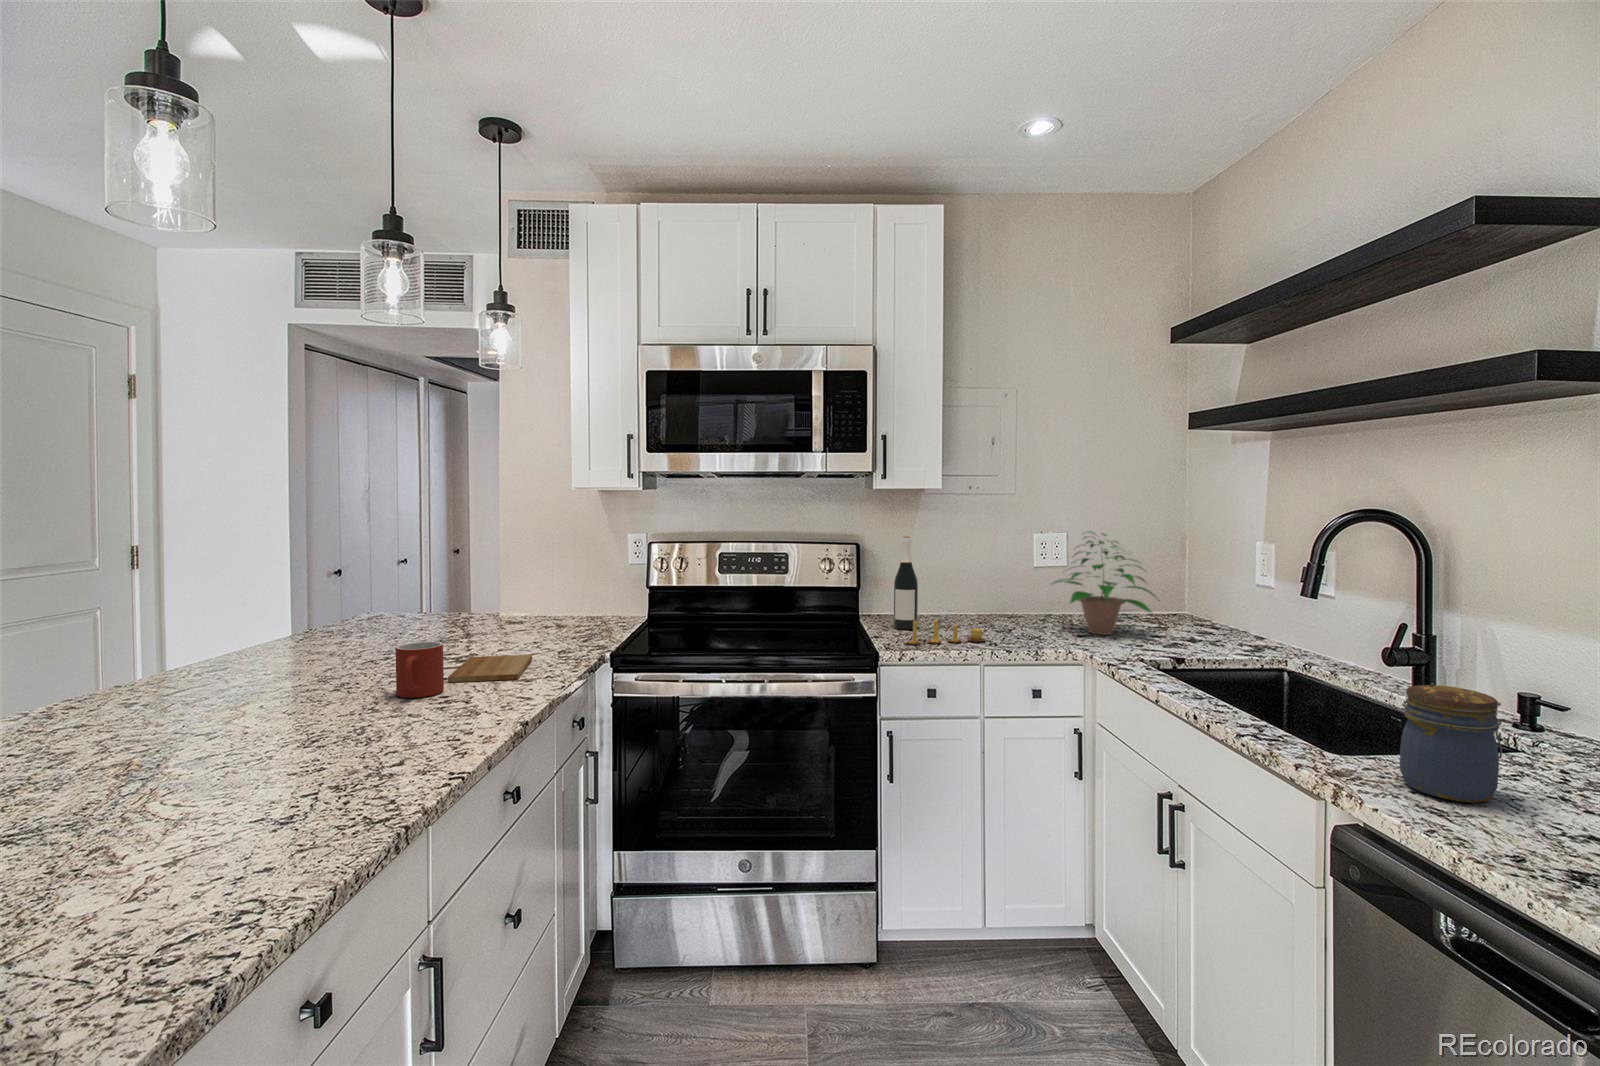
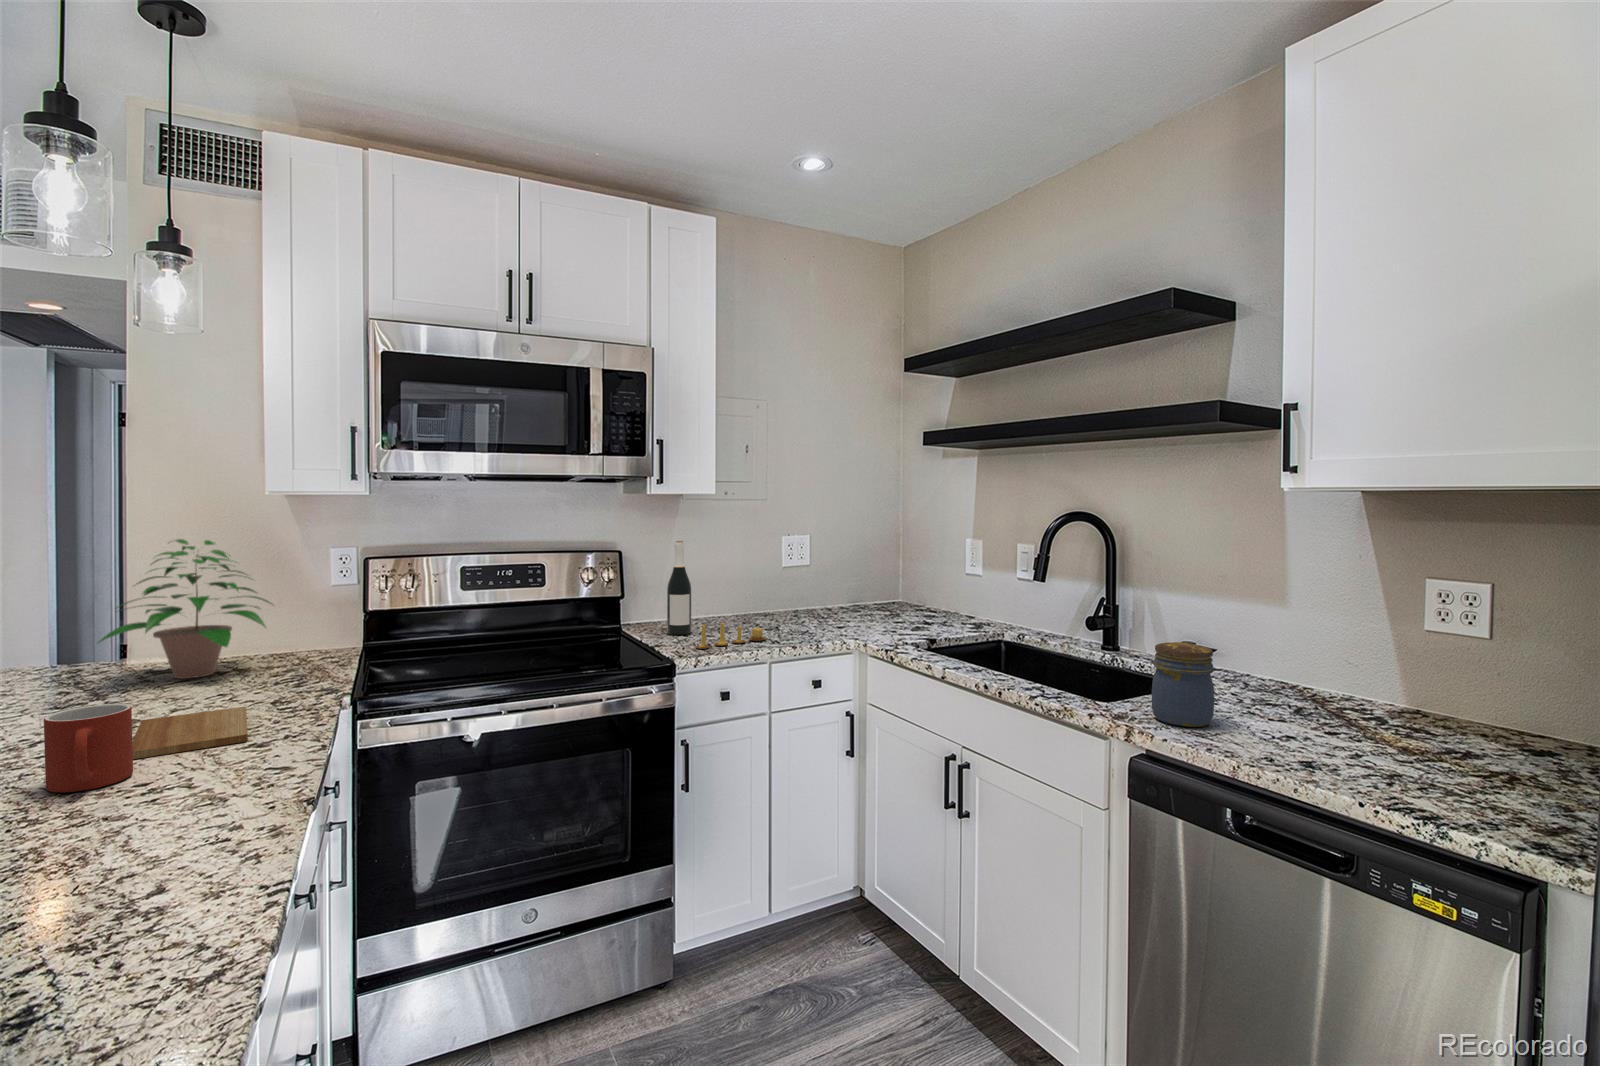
potted plant: present [1054,531,1156,635] -> present [98,539,270,679]

